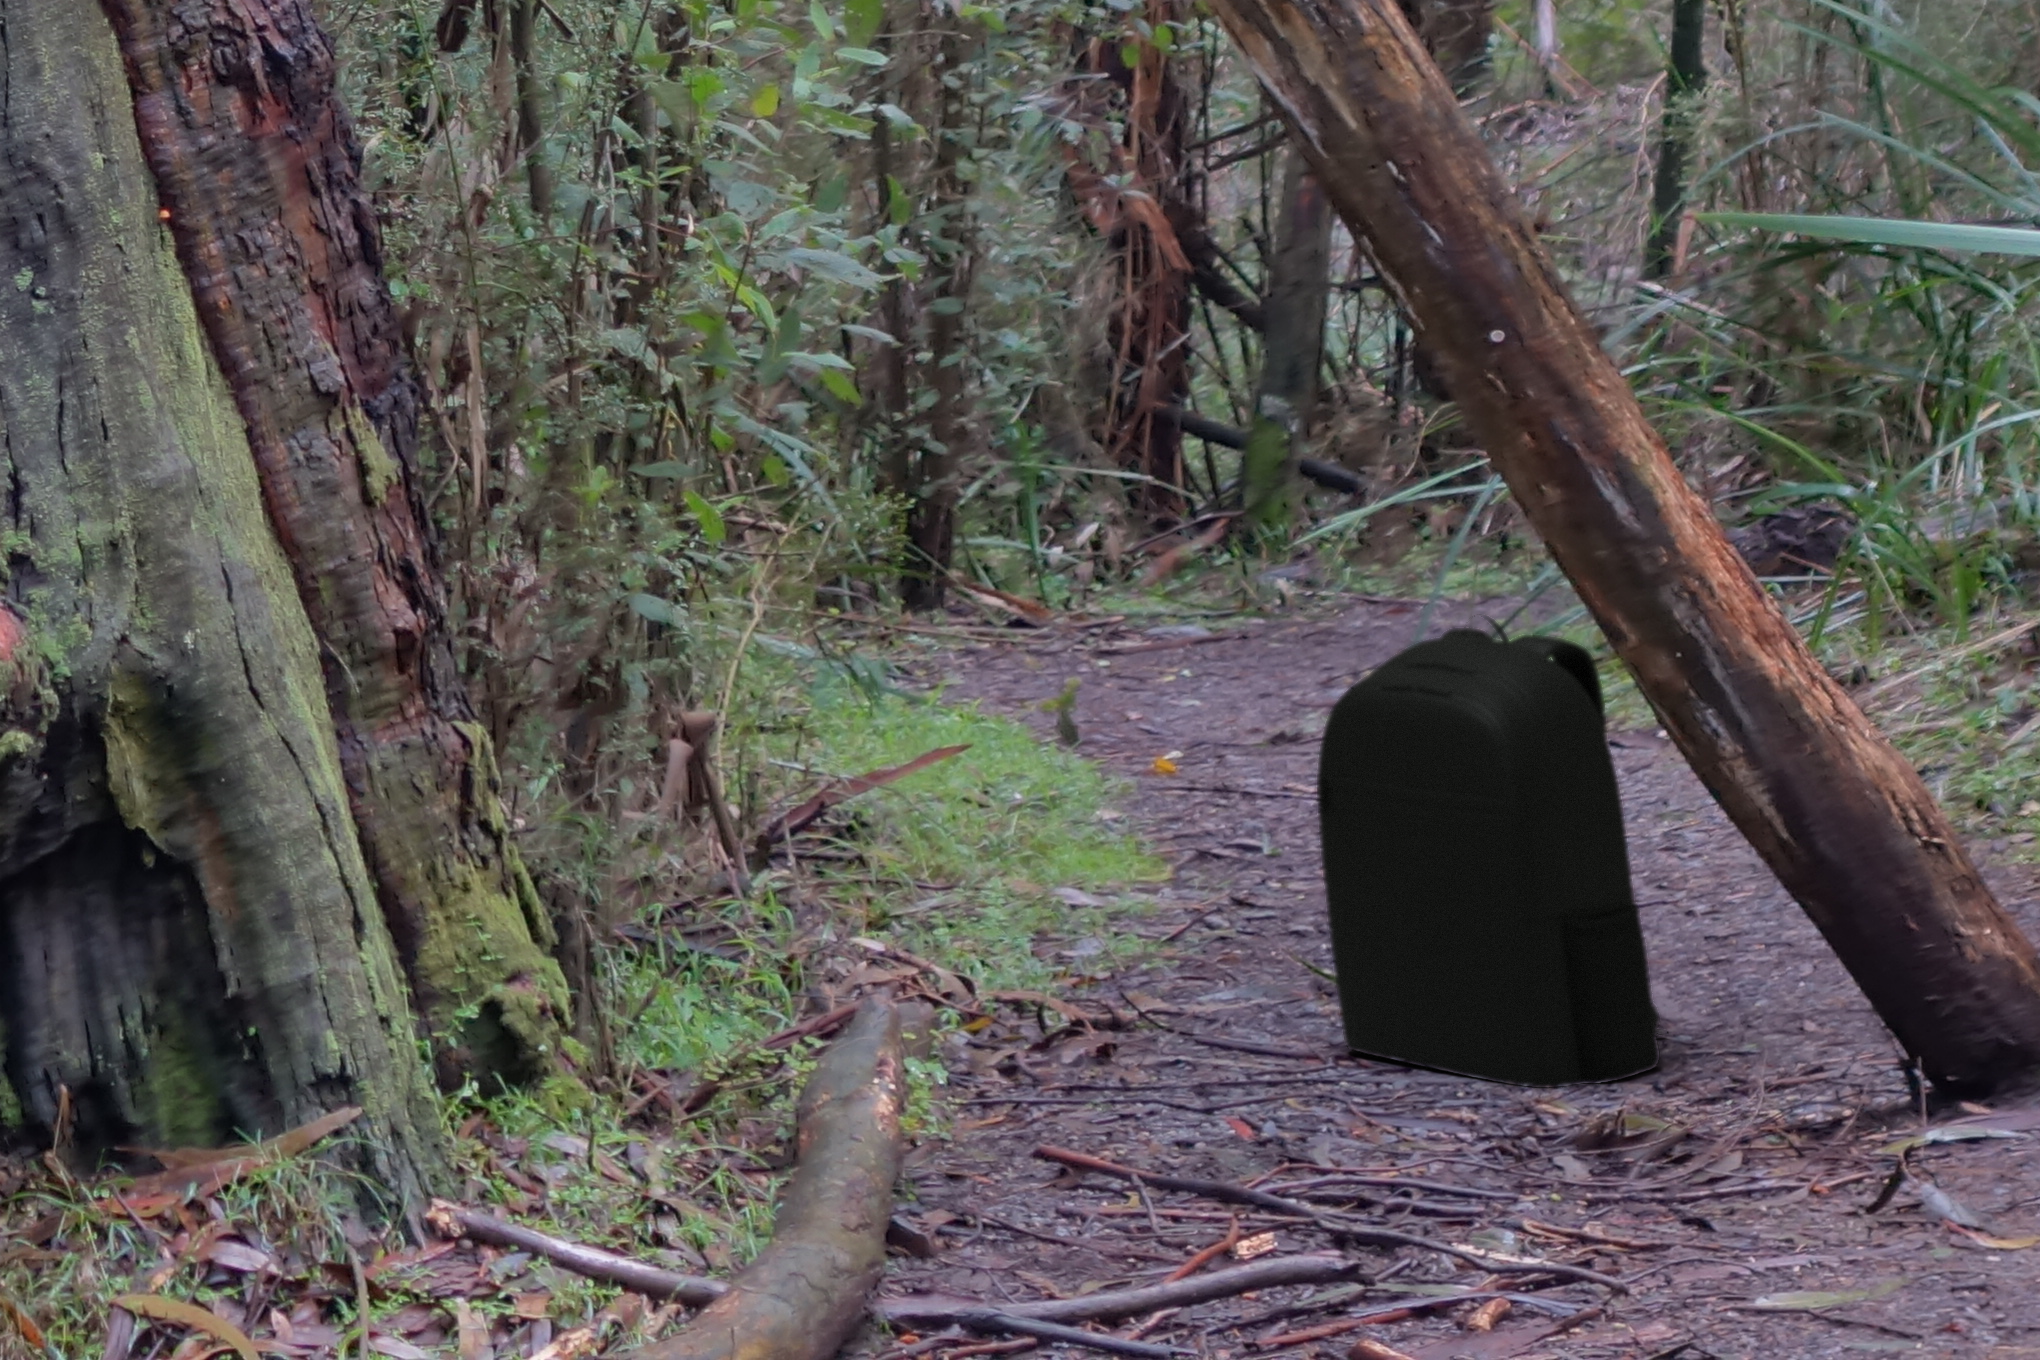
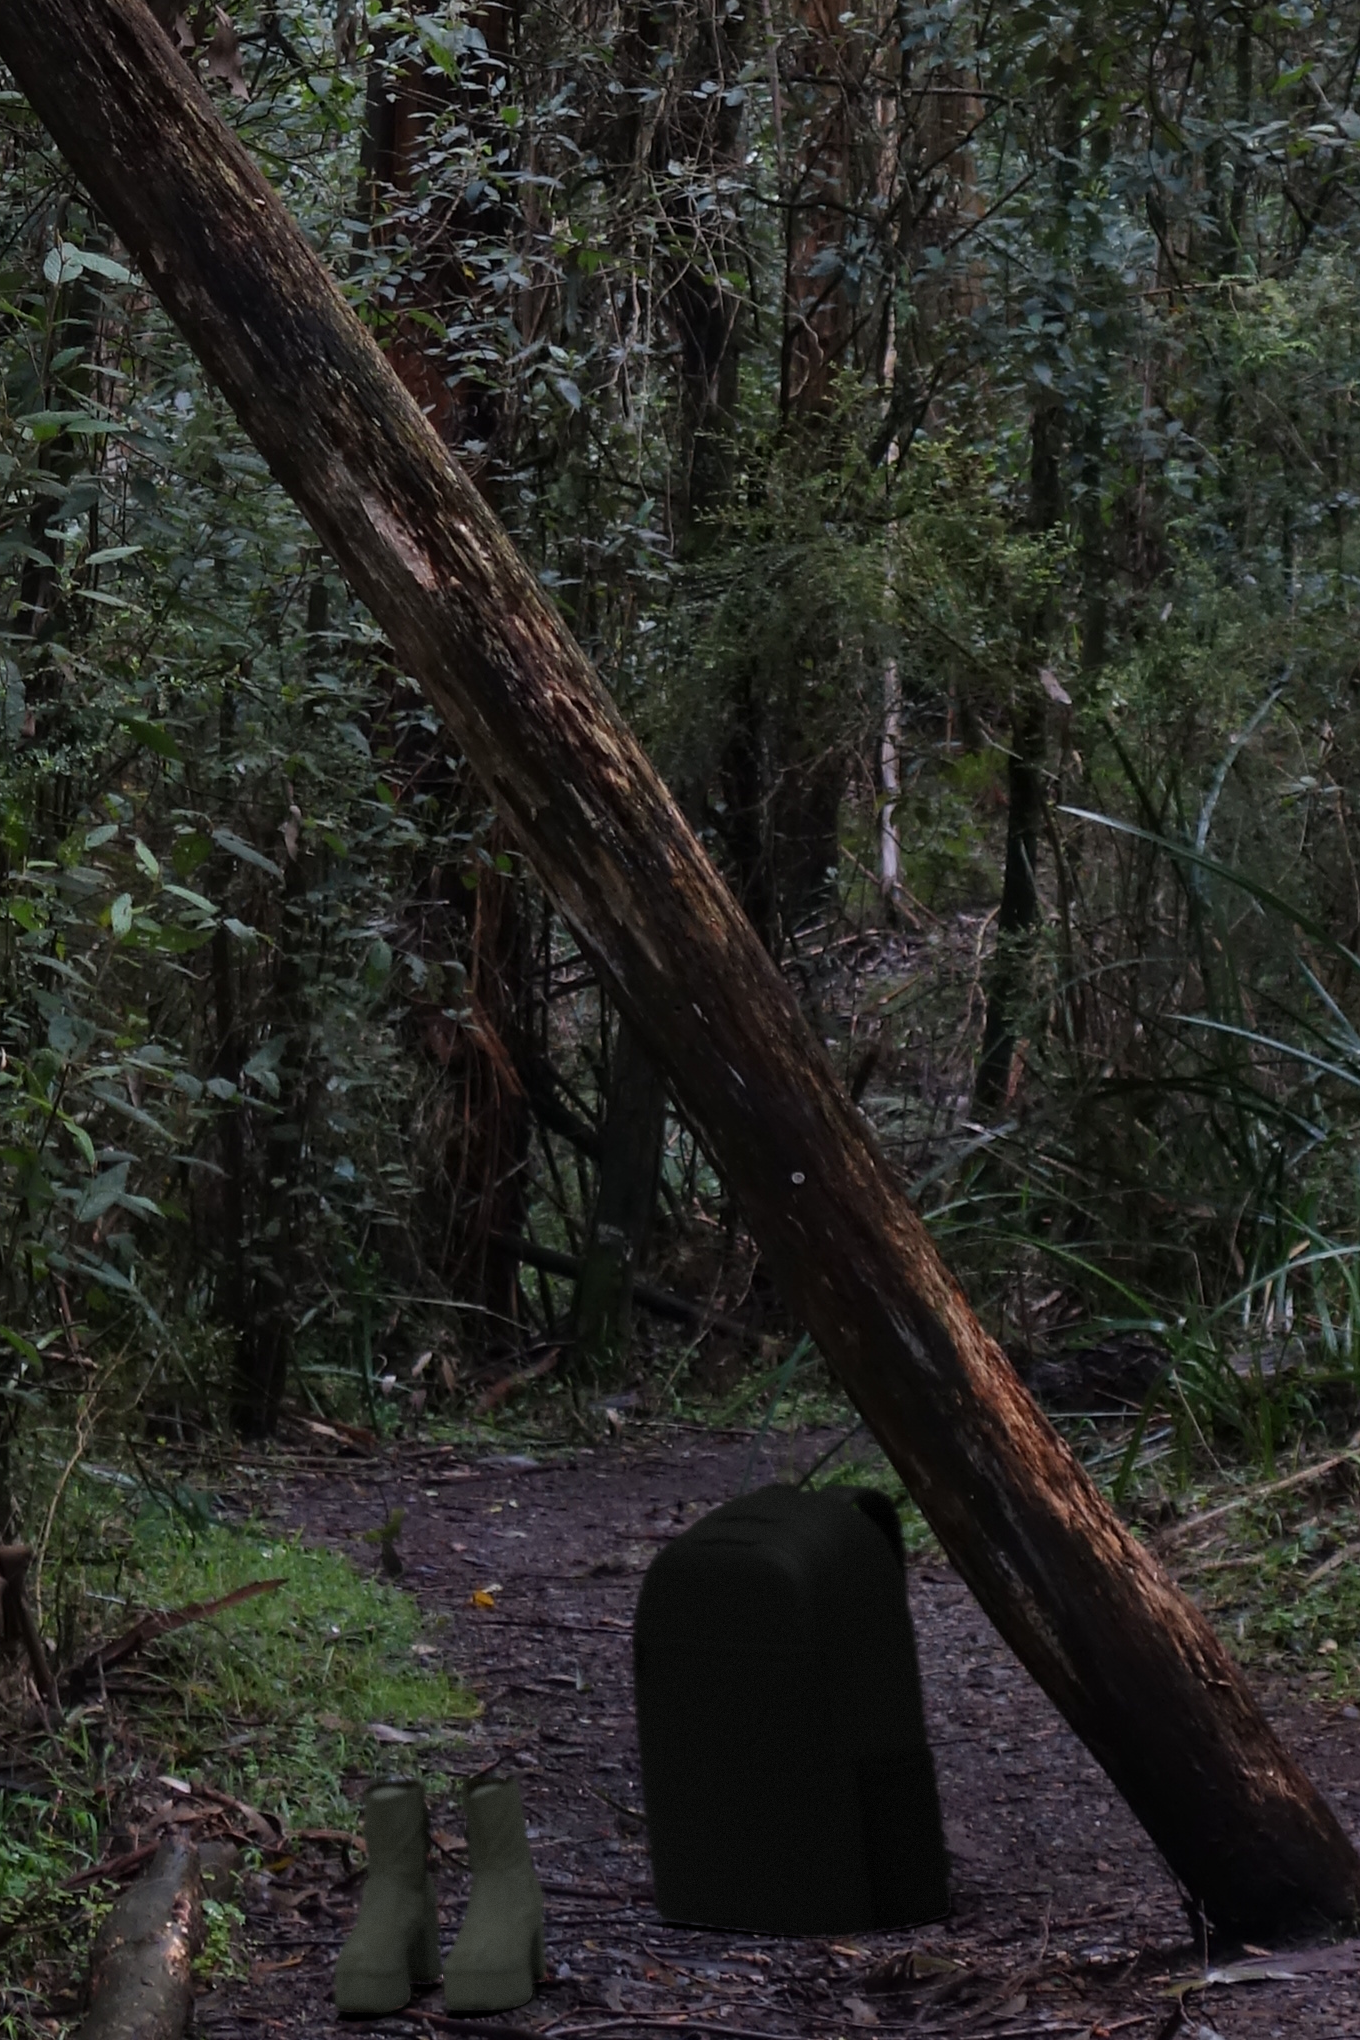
boots: none [1030,913,1245,1154] -> present [334,1777,547,2013]

